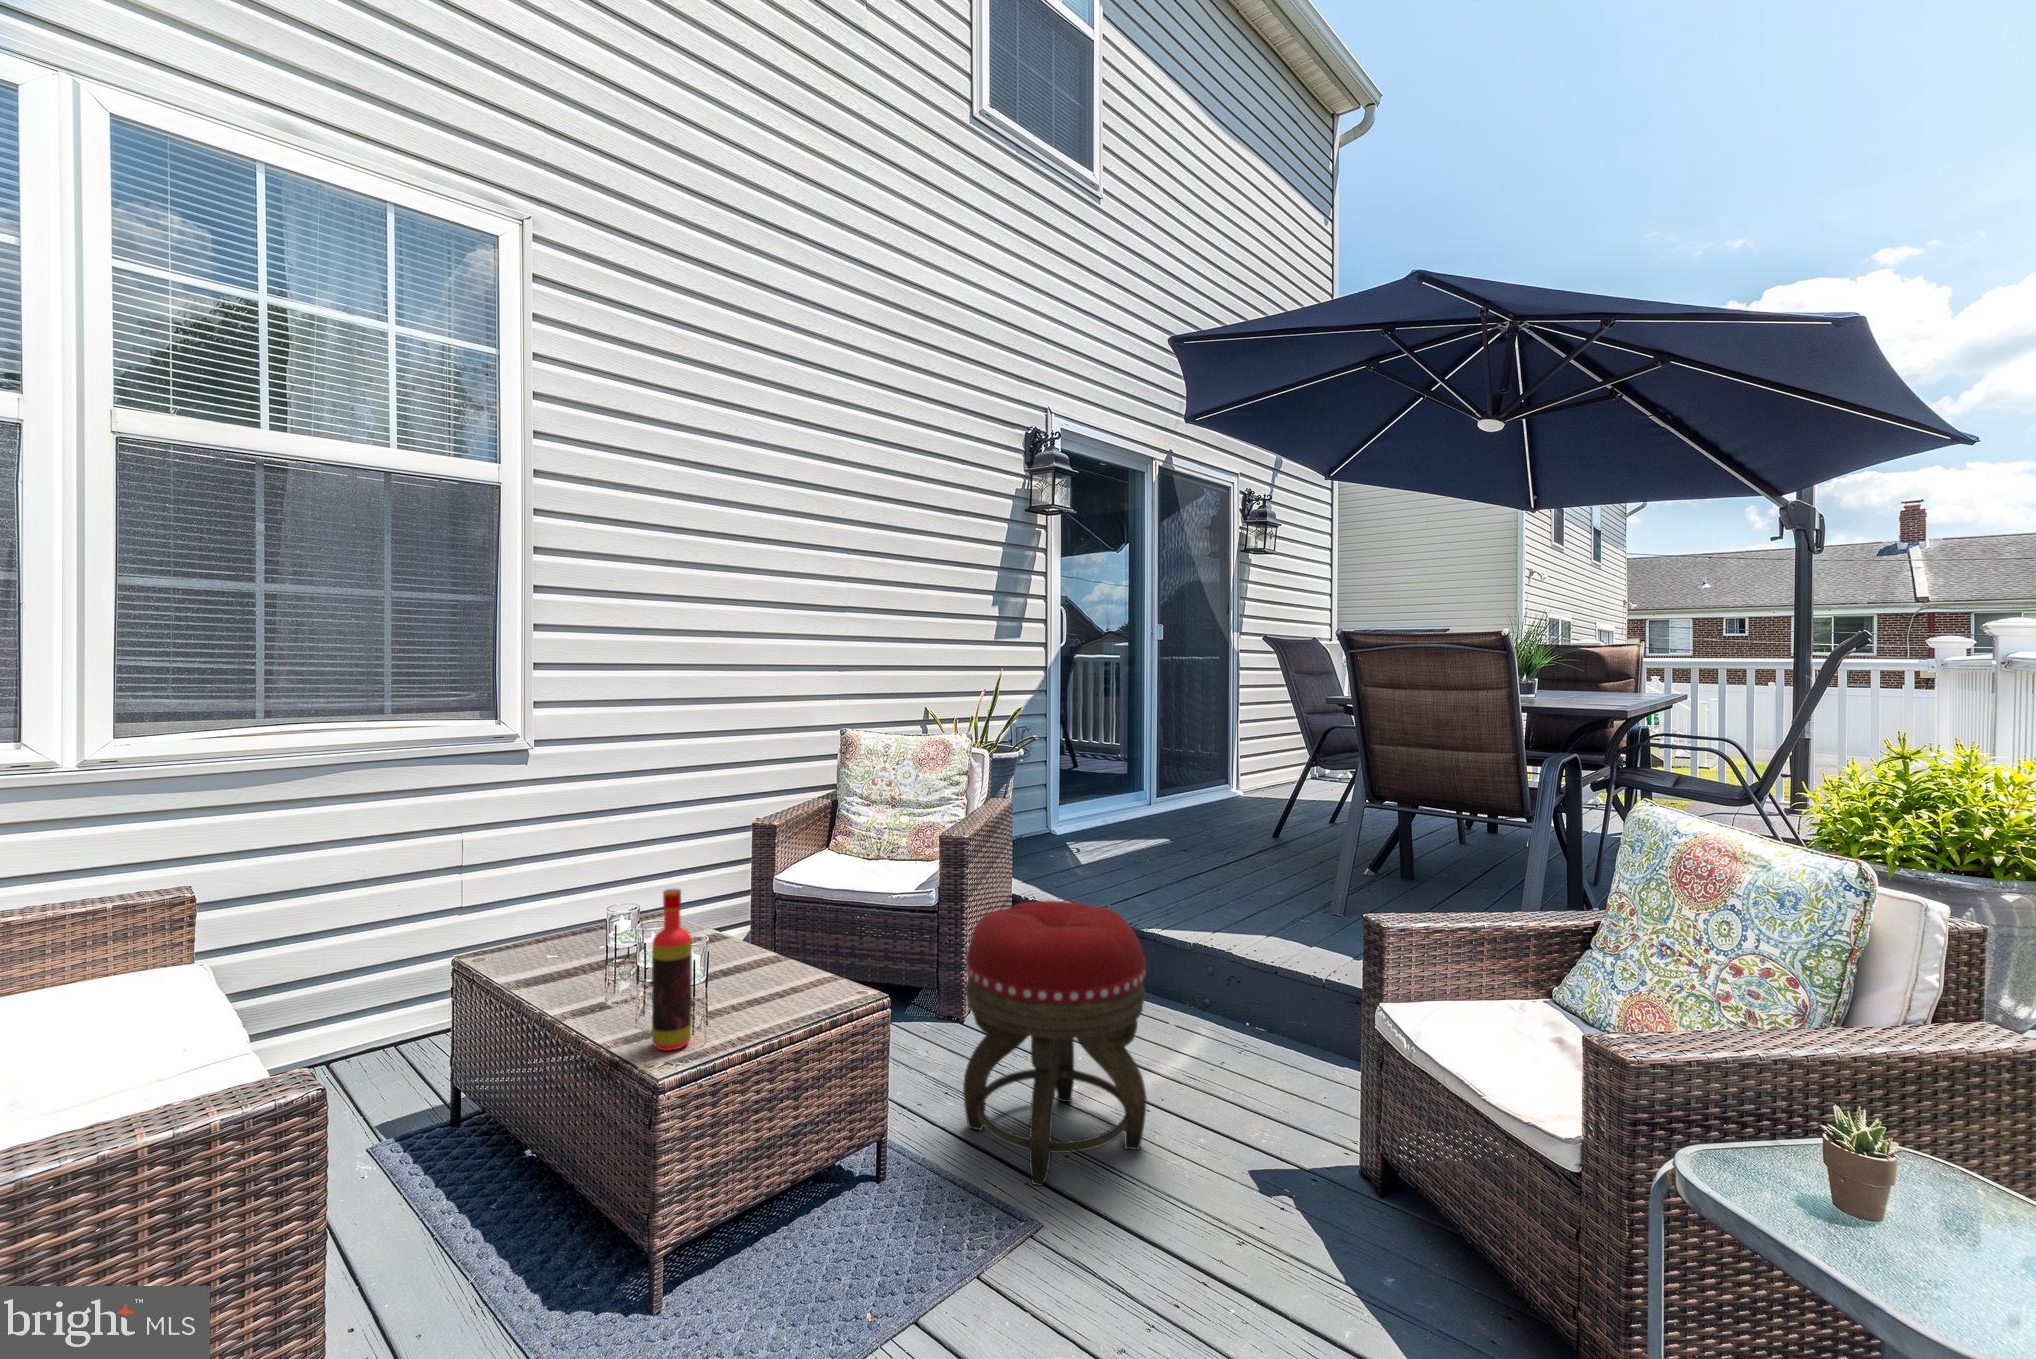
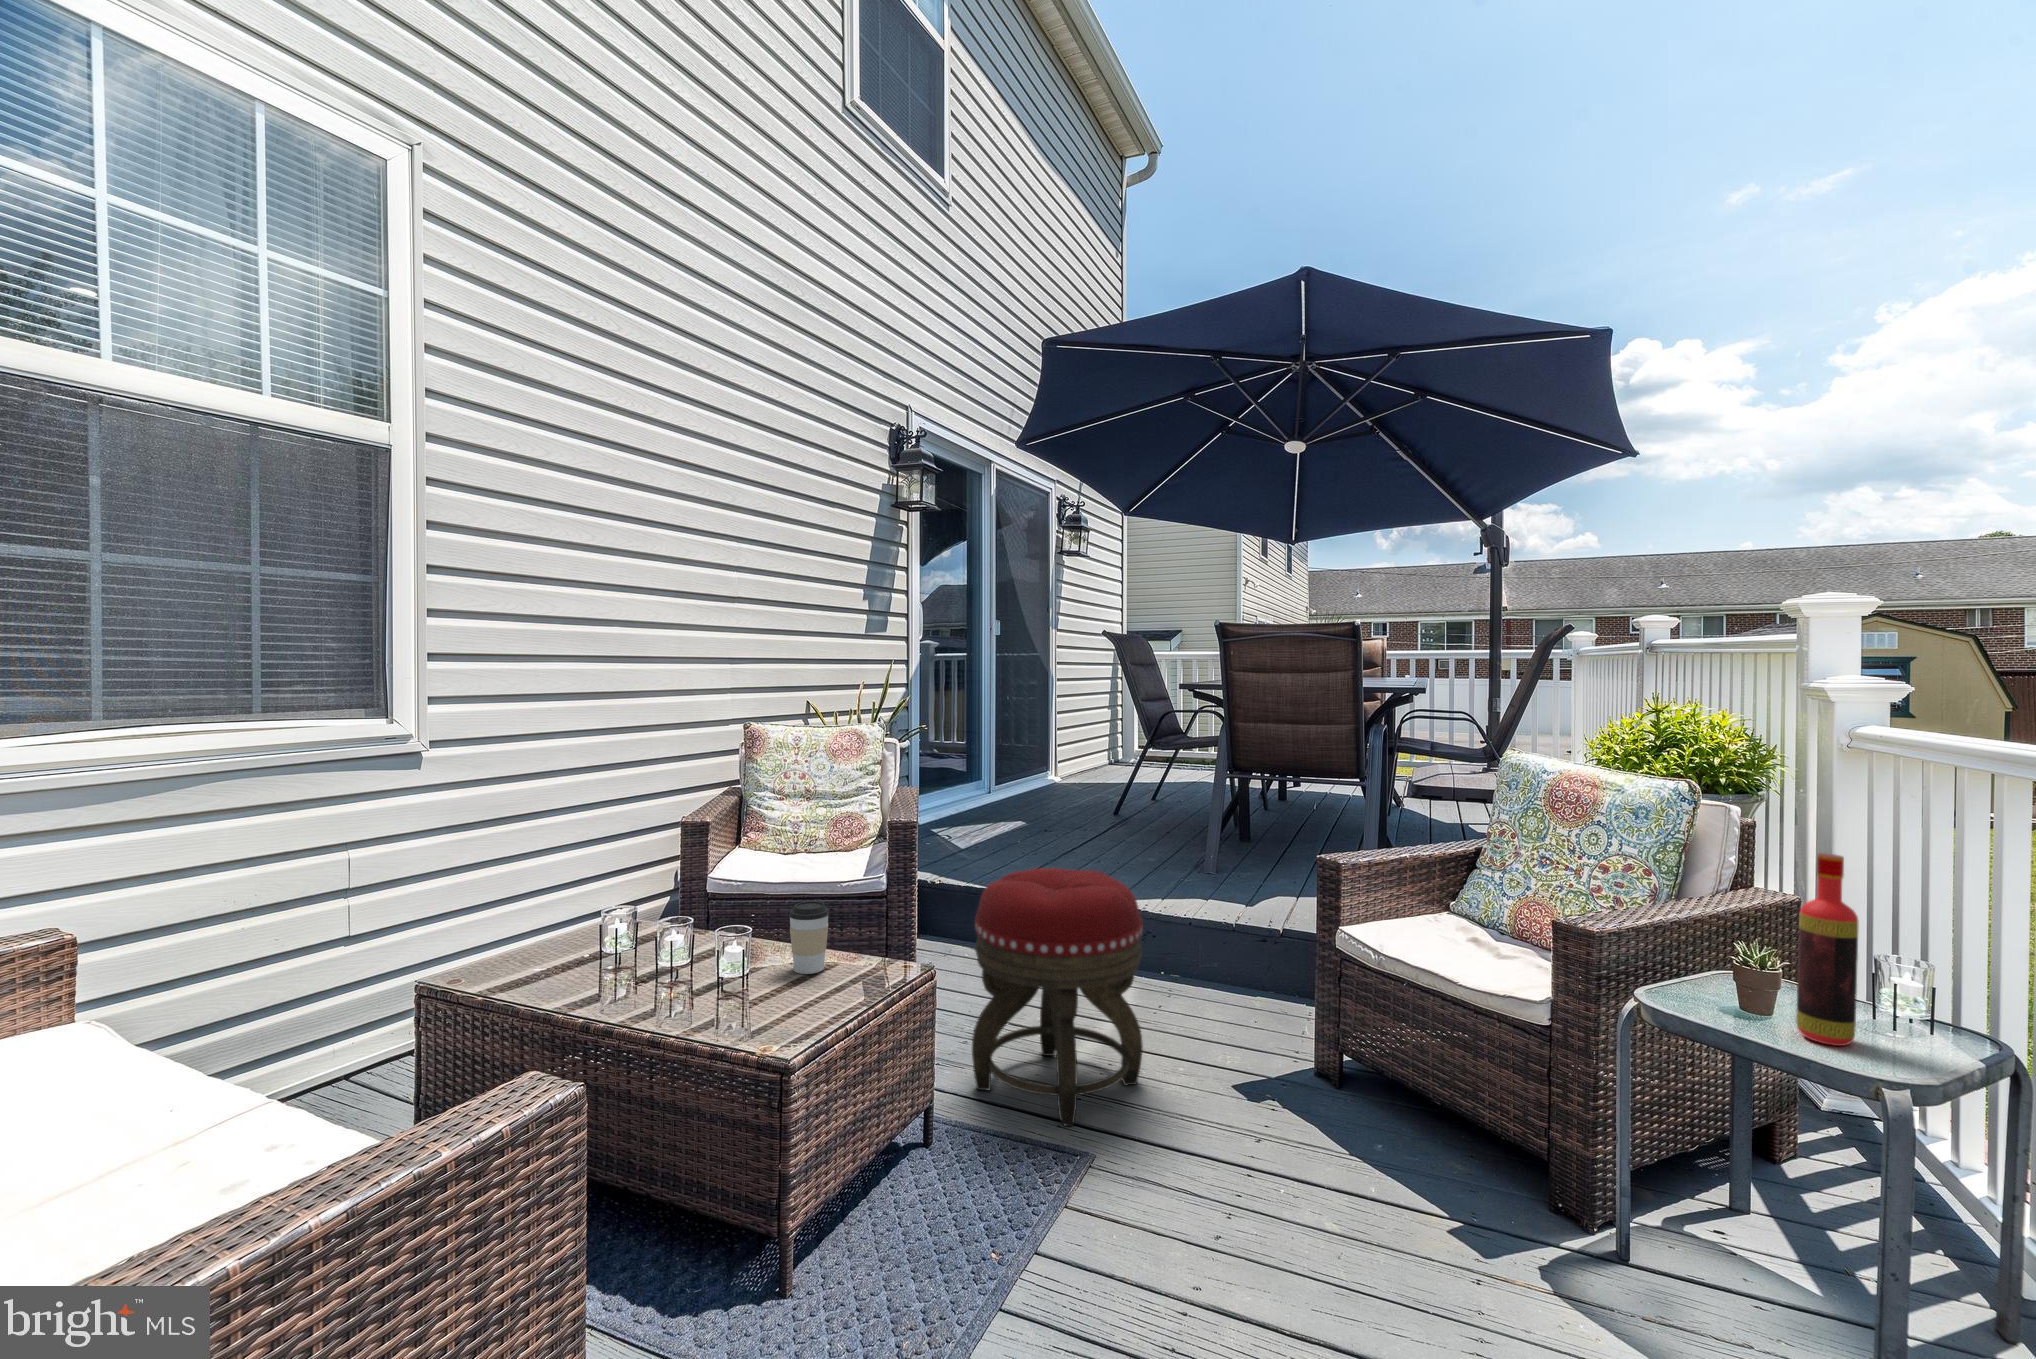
bottle: present [652,889,692,1051] -> present [1796,853,1859,1046]
coffee cup: none [755,918,795,990] -> present [789,901,829,974]

